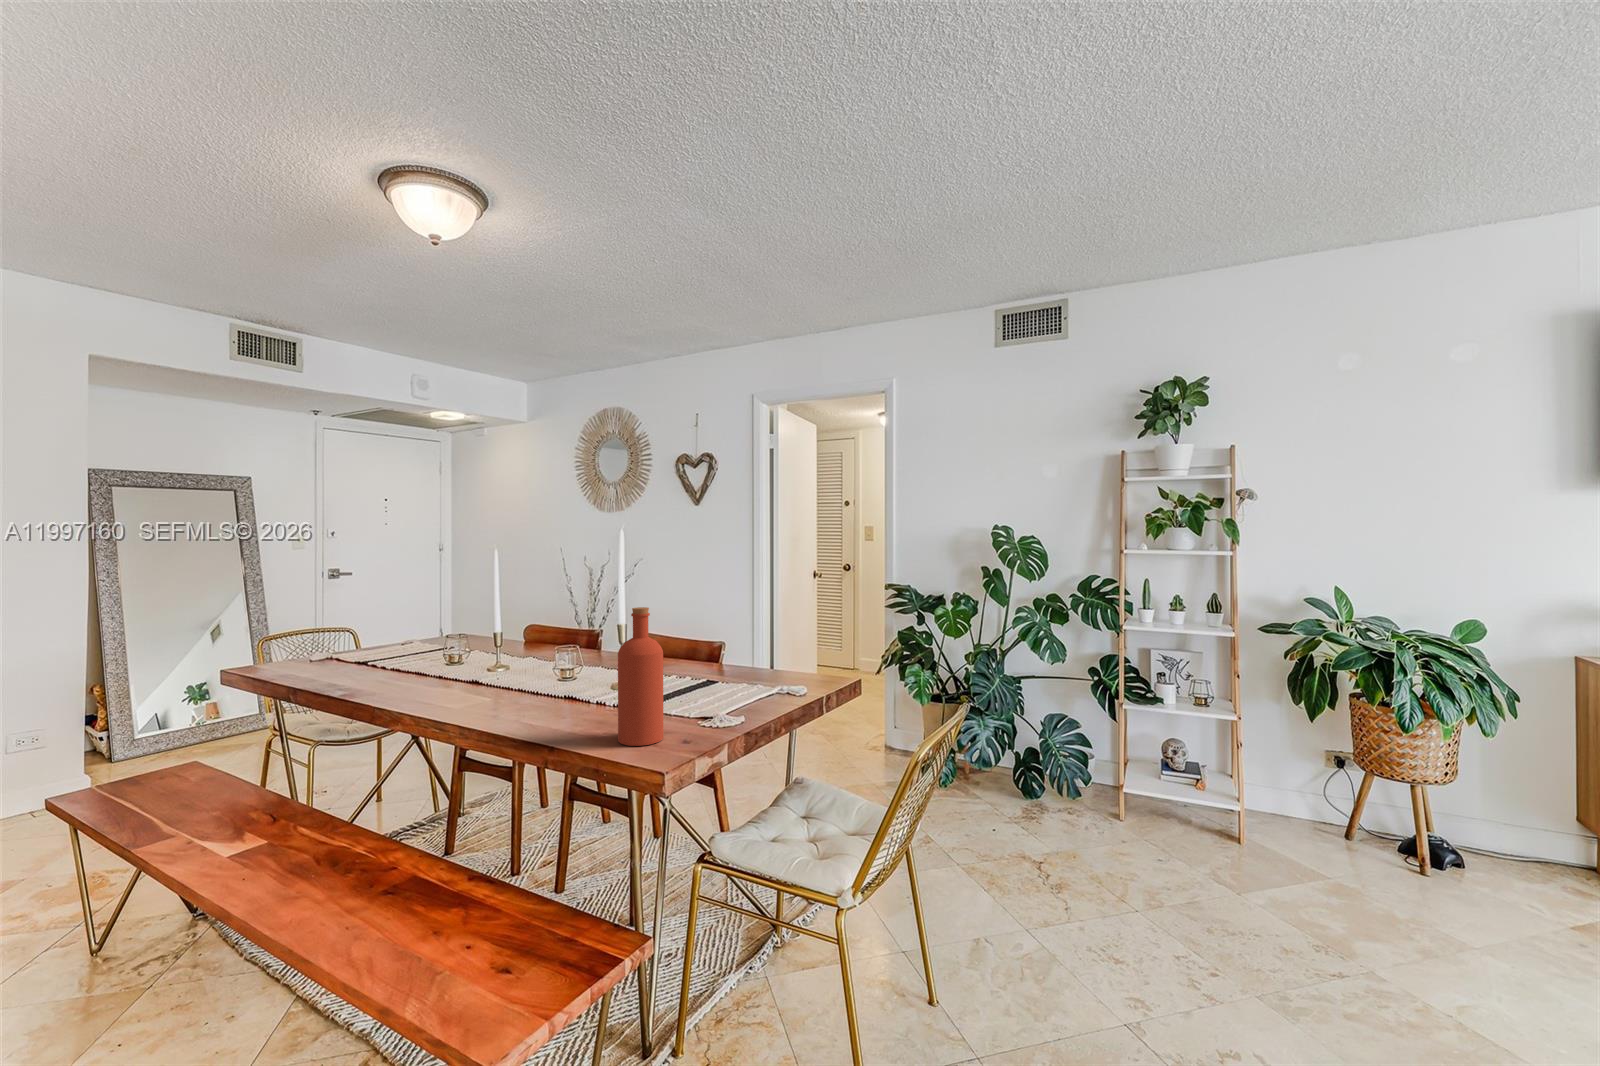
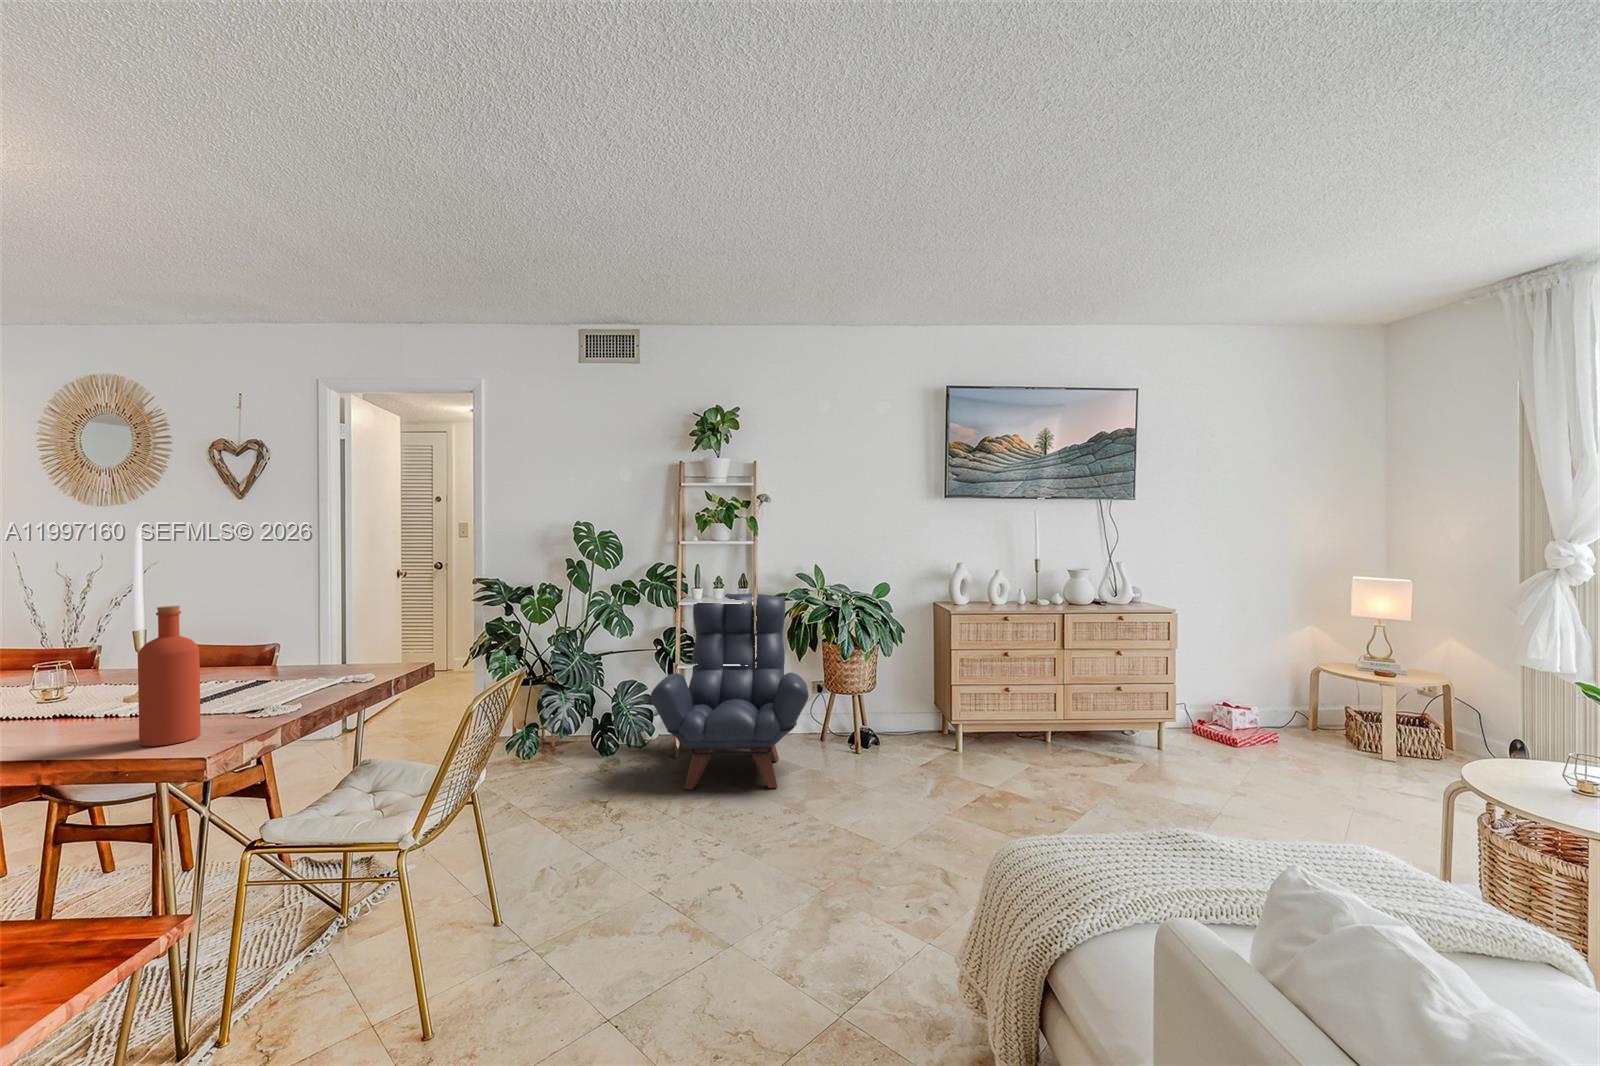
armchair: none [1093,619,1344,902] -> present [650,593,809,790]

